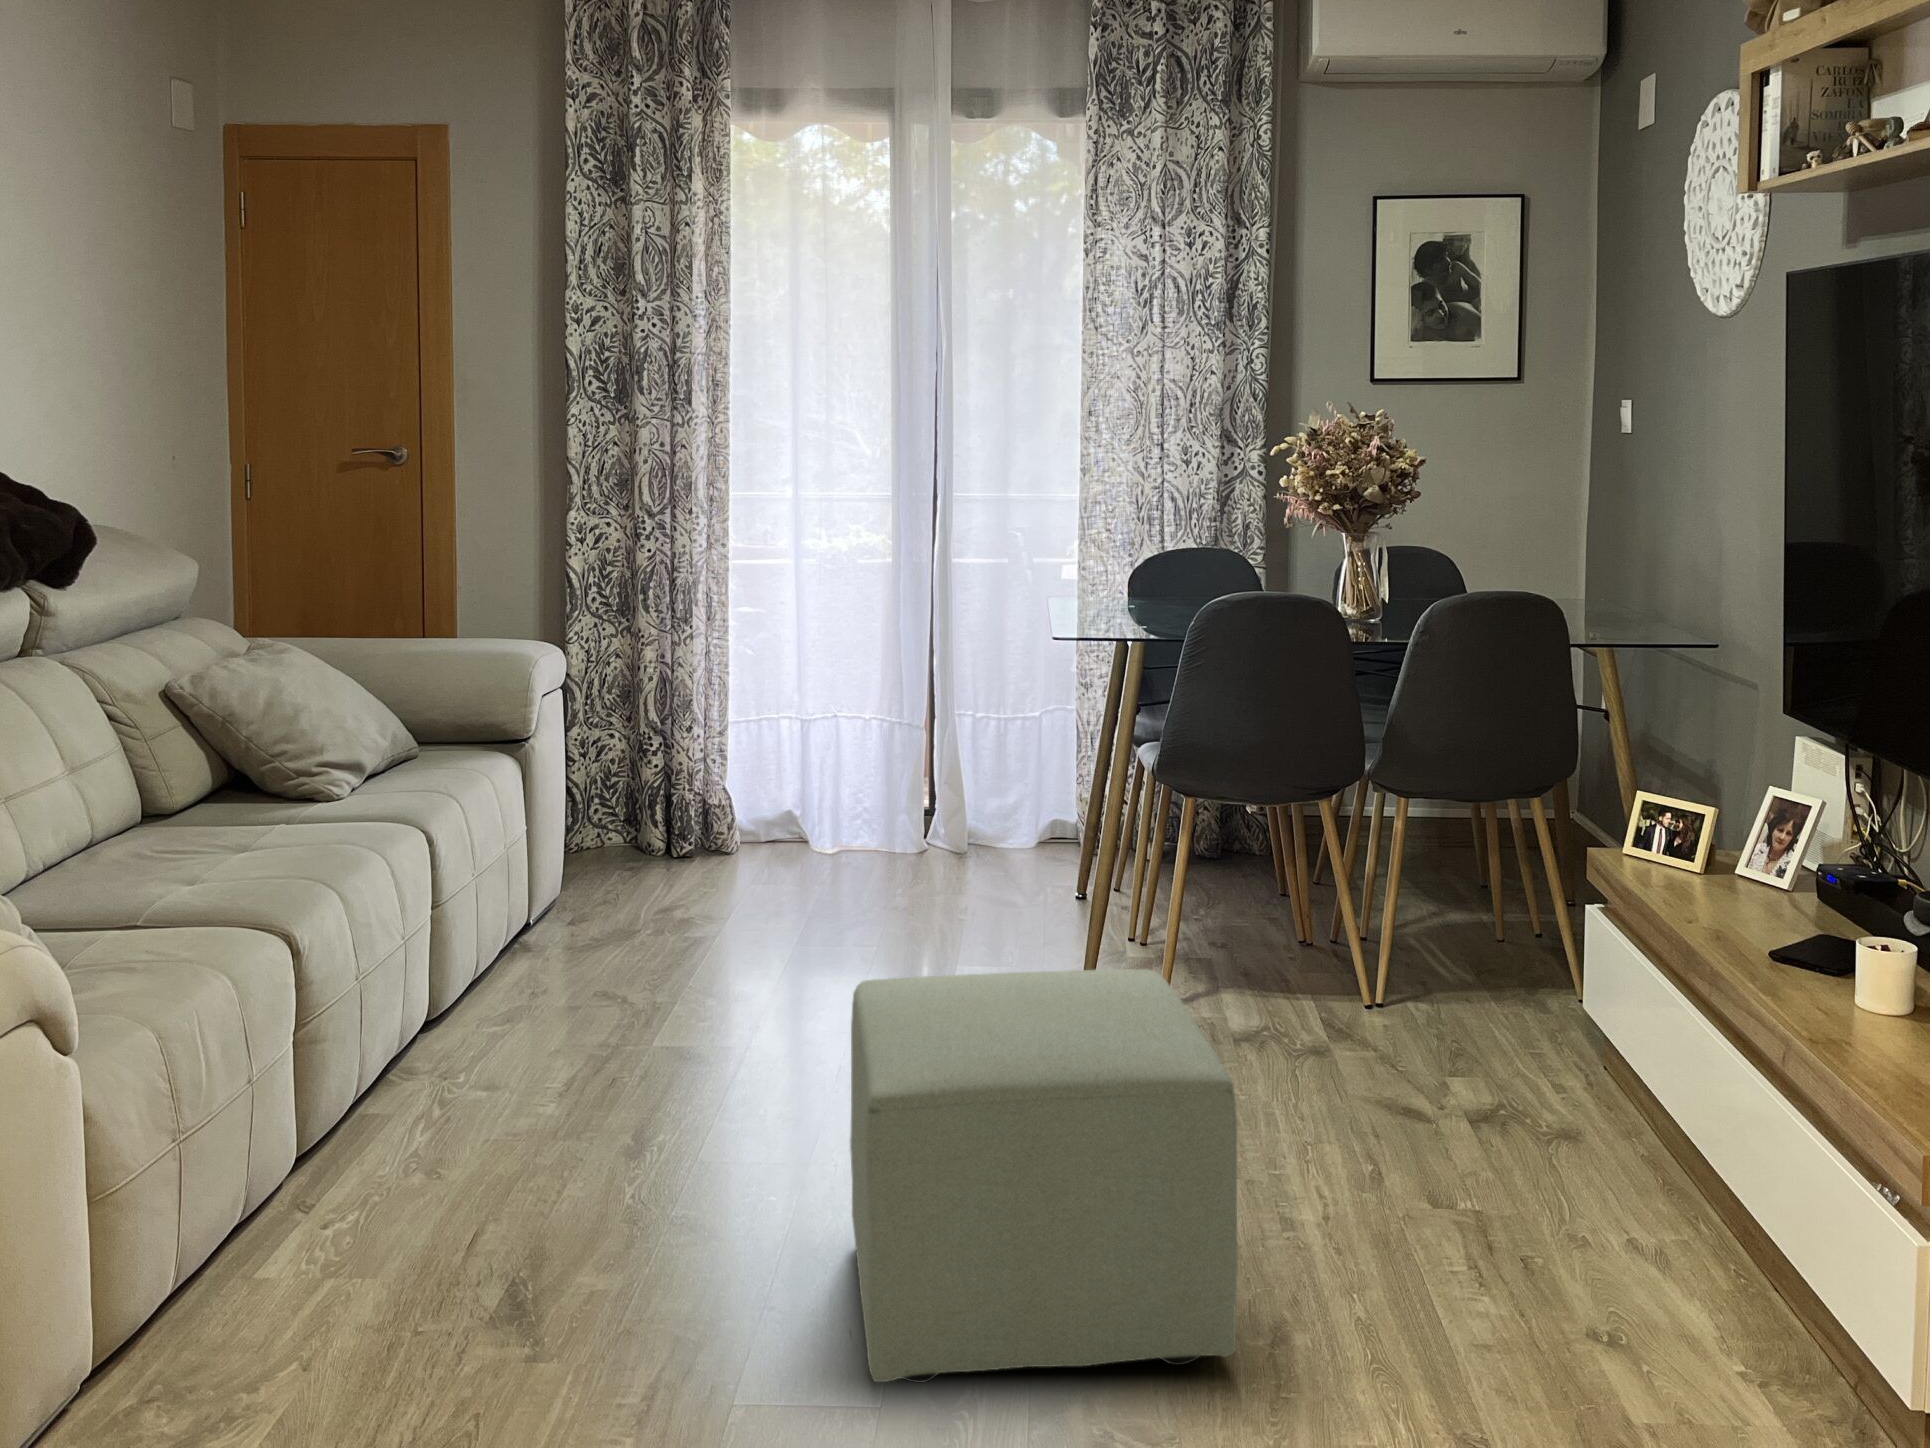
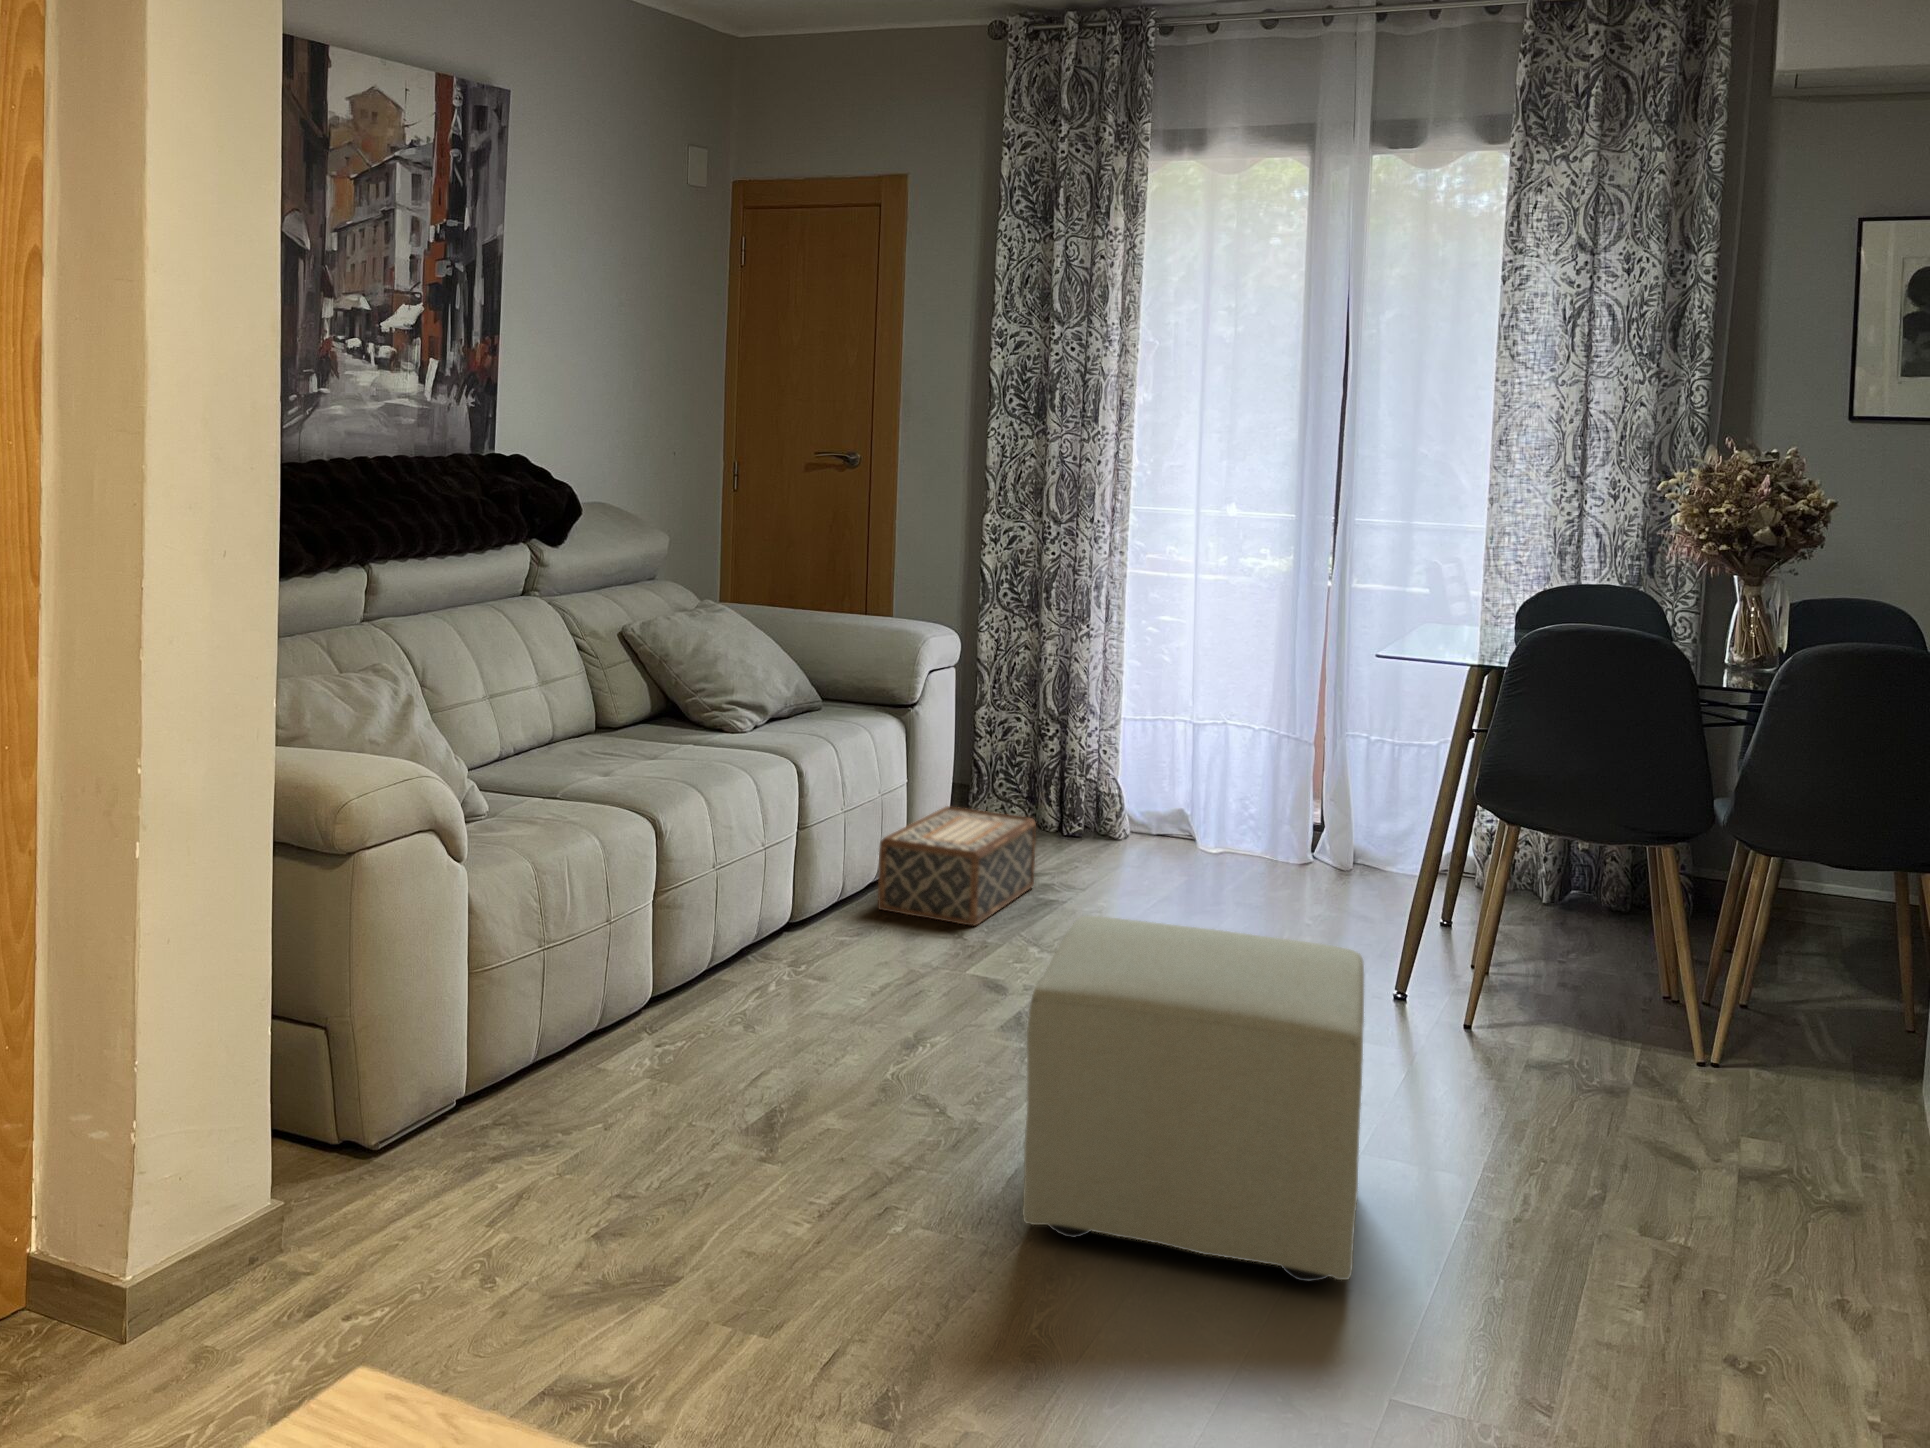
woven basket: none [511,846,673,983] -> present [878,806,1036,926]

